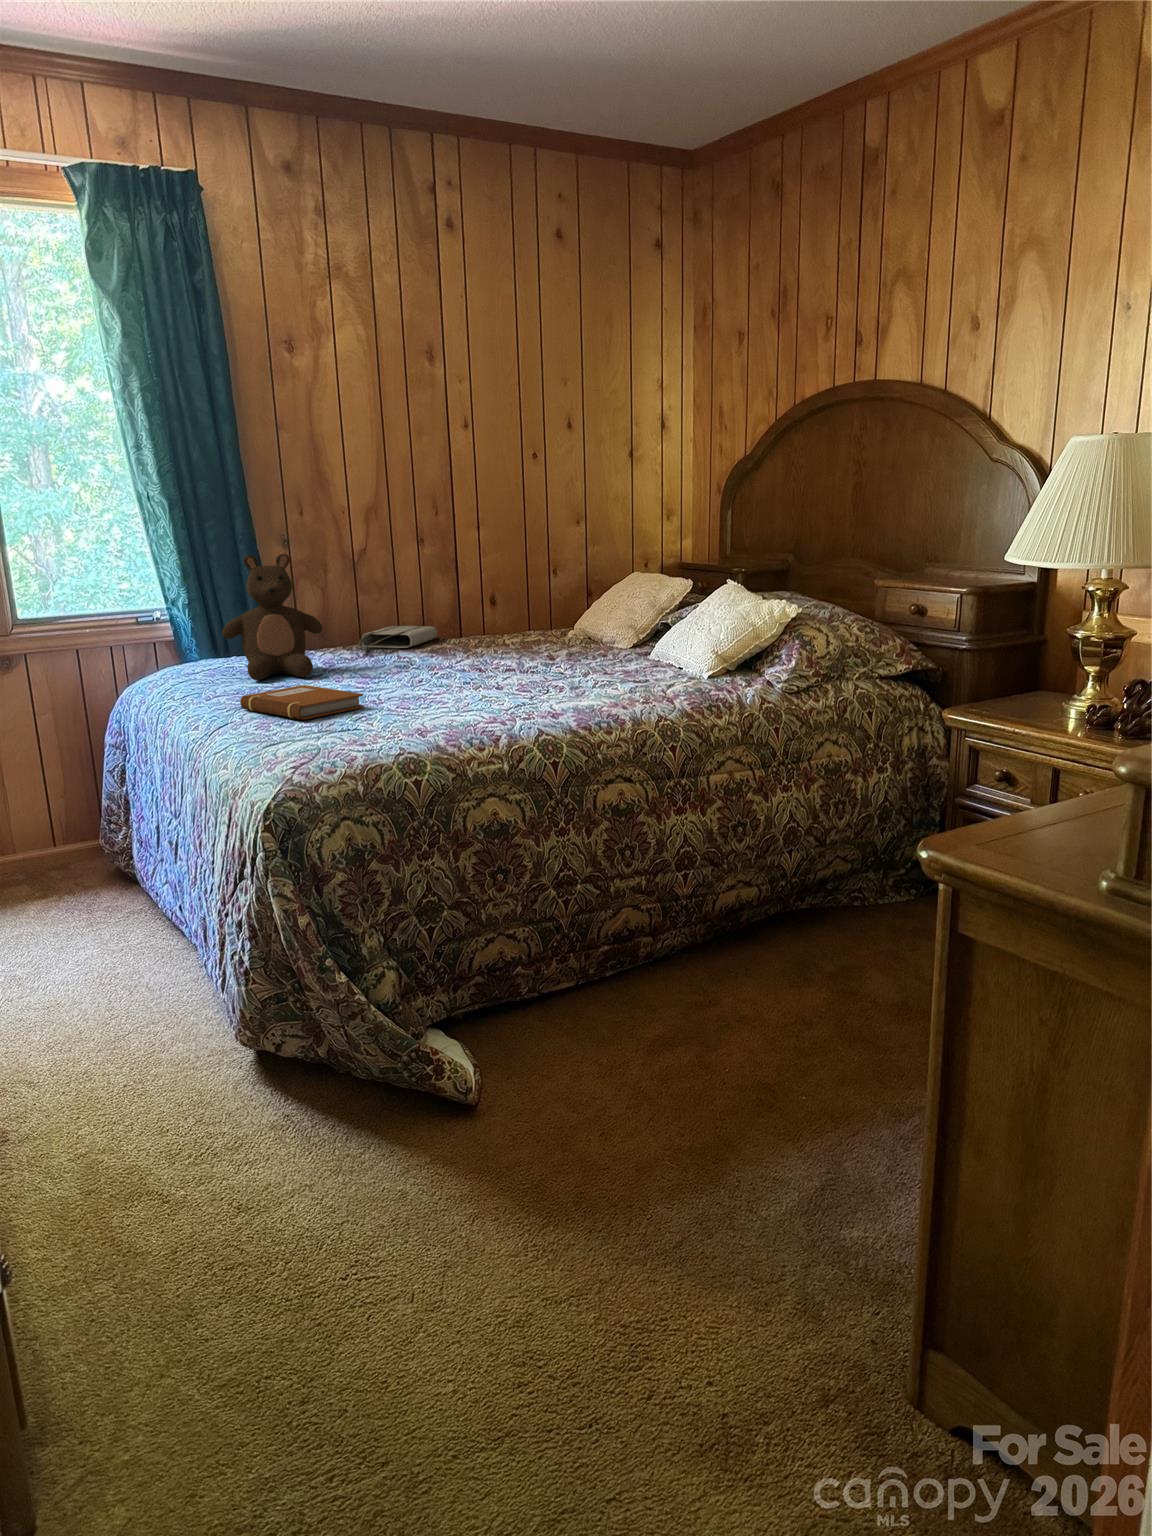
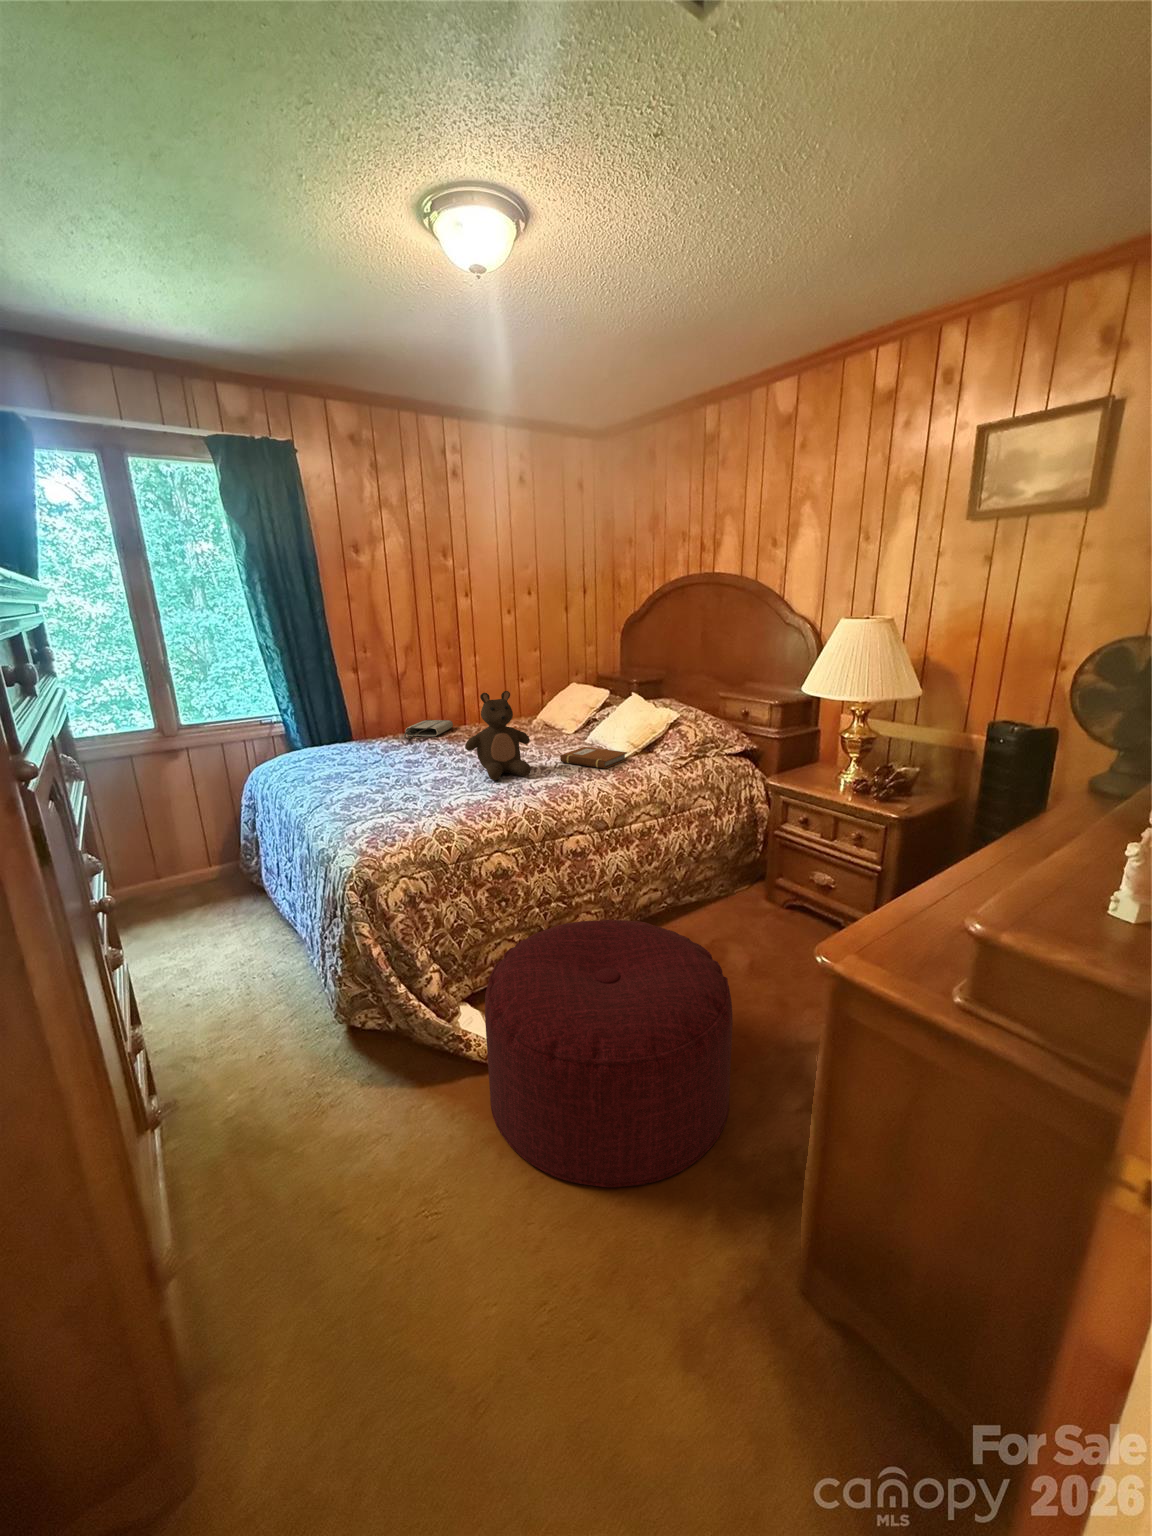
stuffed bear: present [222,554,322,680] -> present [465,691,531,780]
notebook: present [240,685,364,720] -> present [560,747,627,769]
ottoman: none [462,901,844,1268] -> present [485,920,732,1188]

